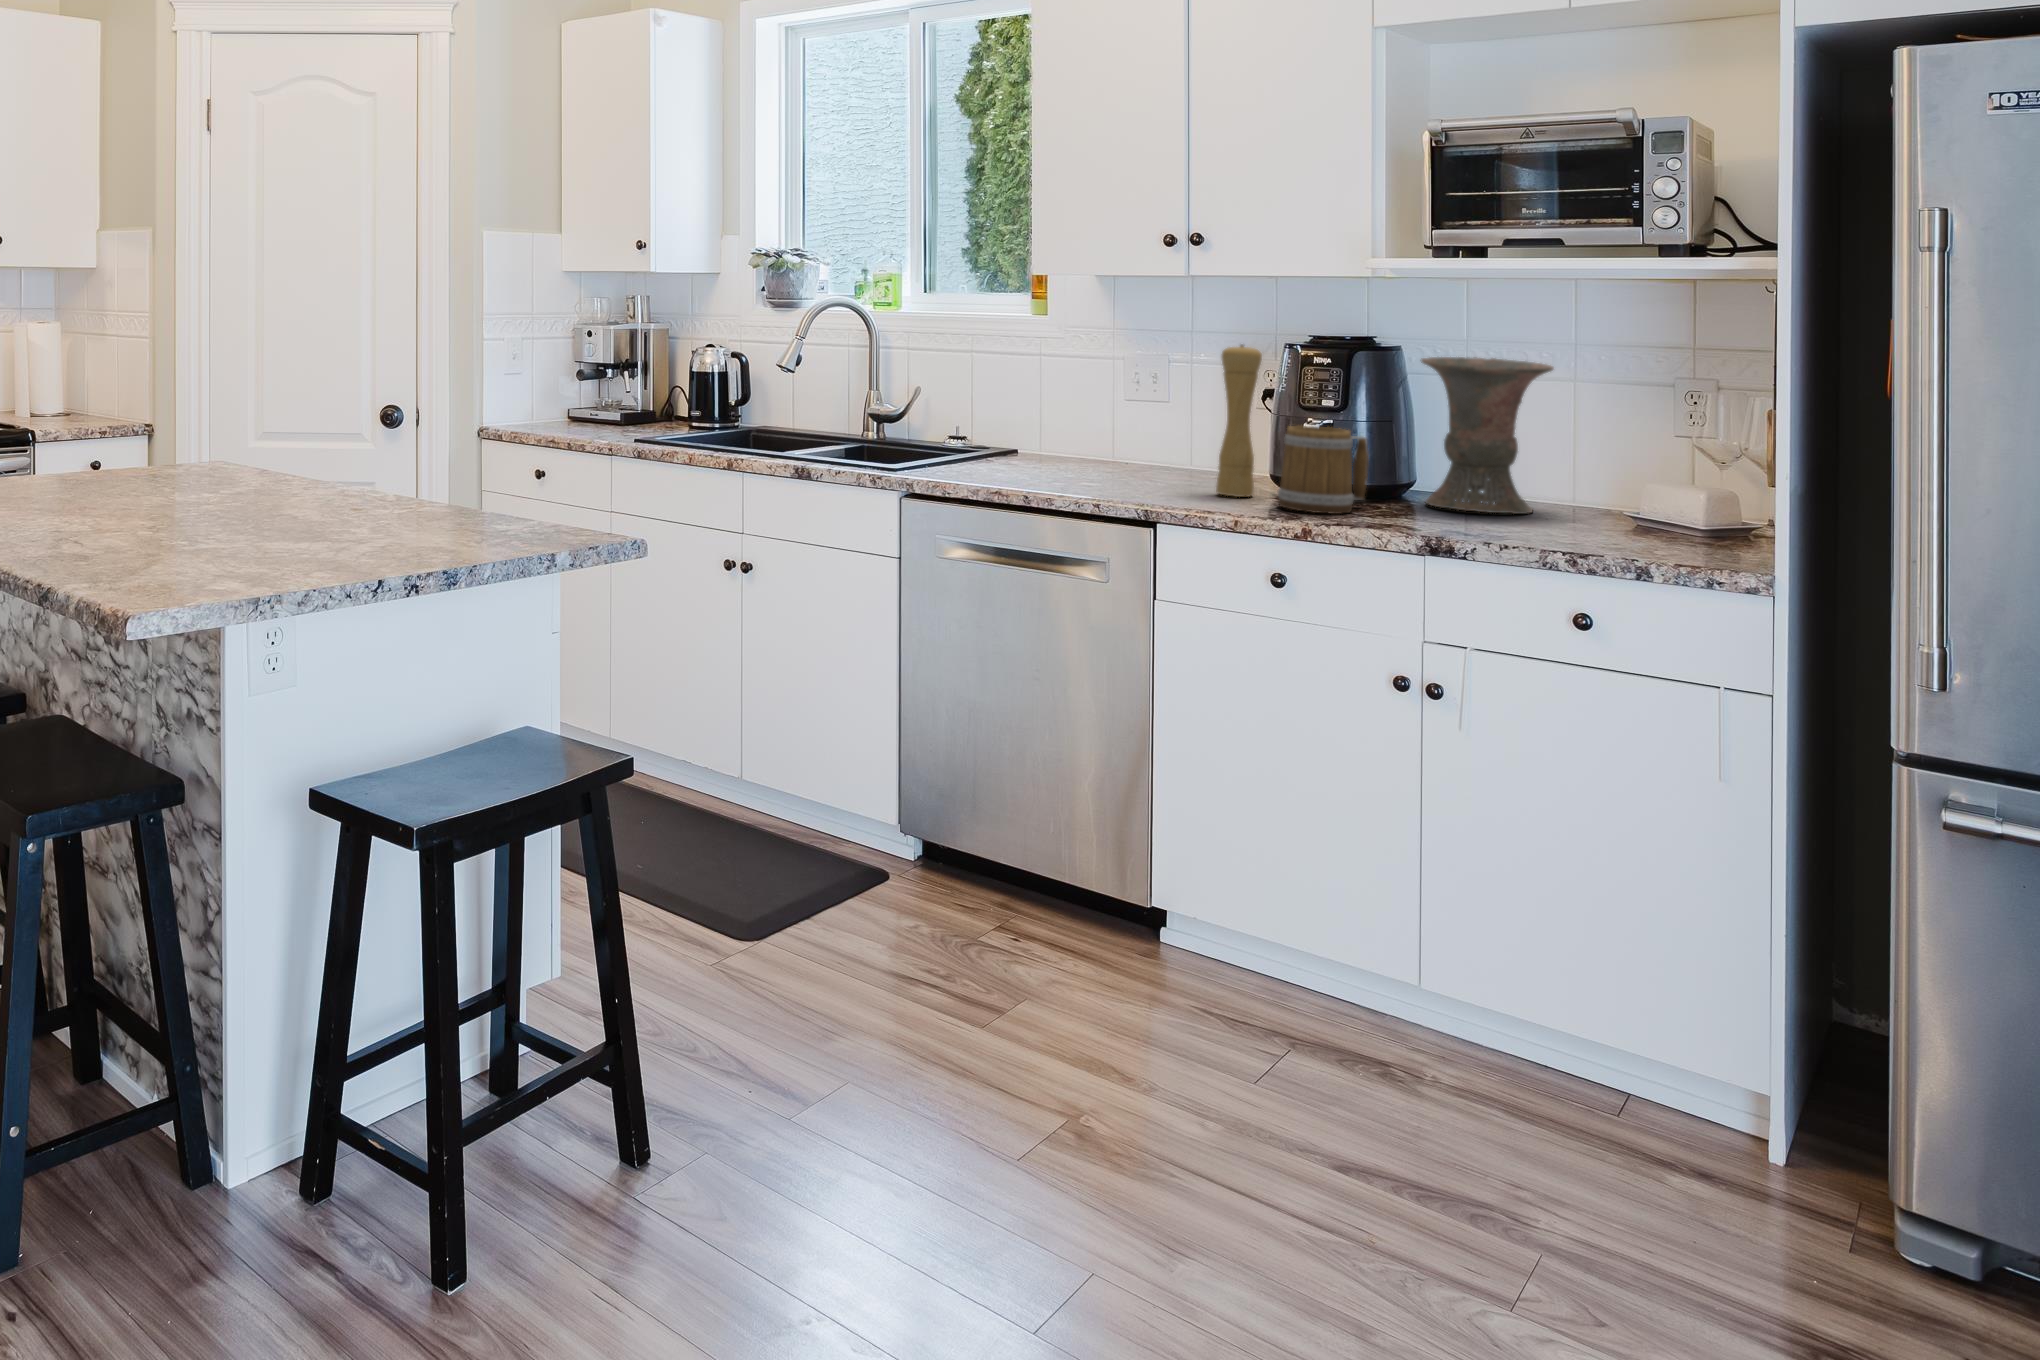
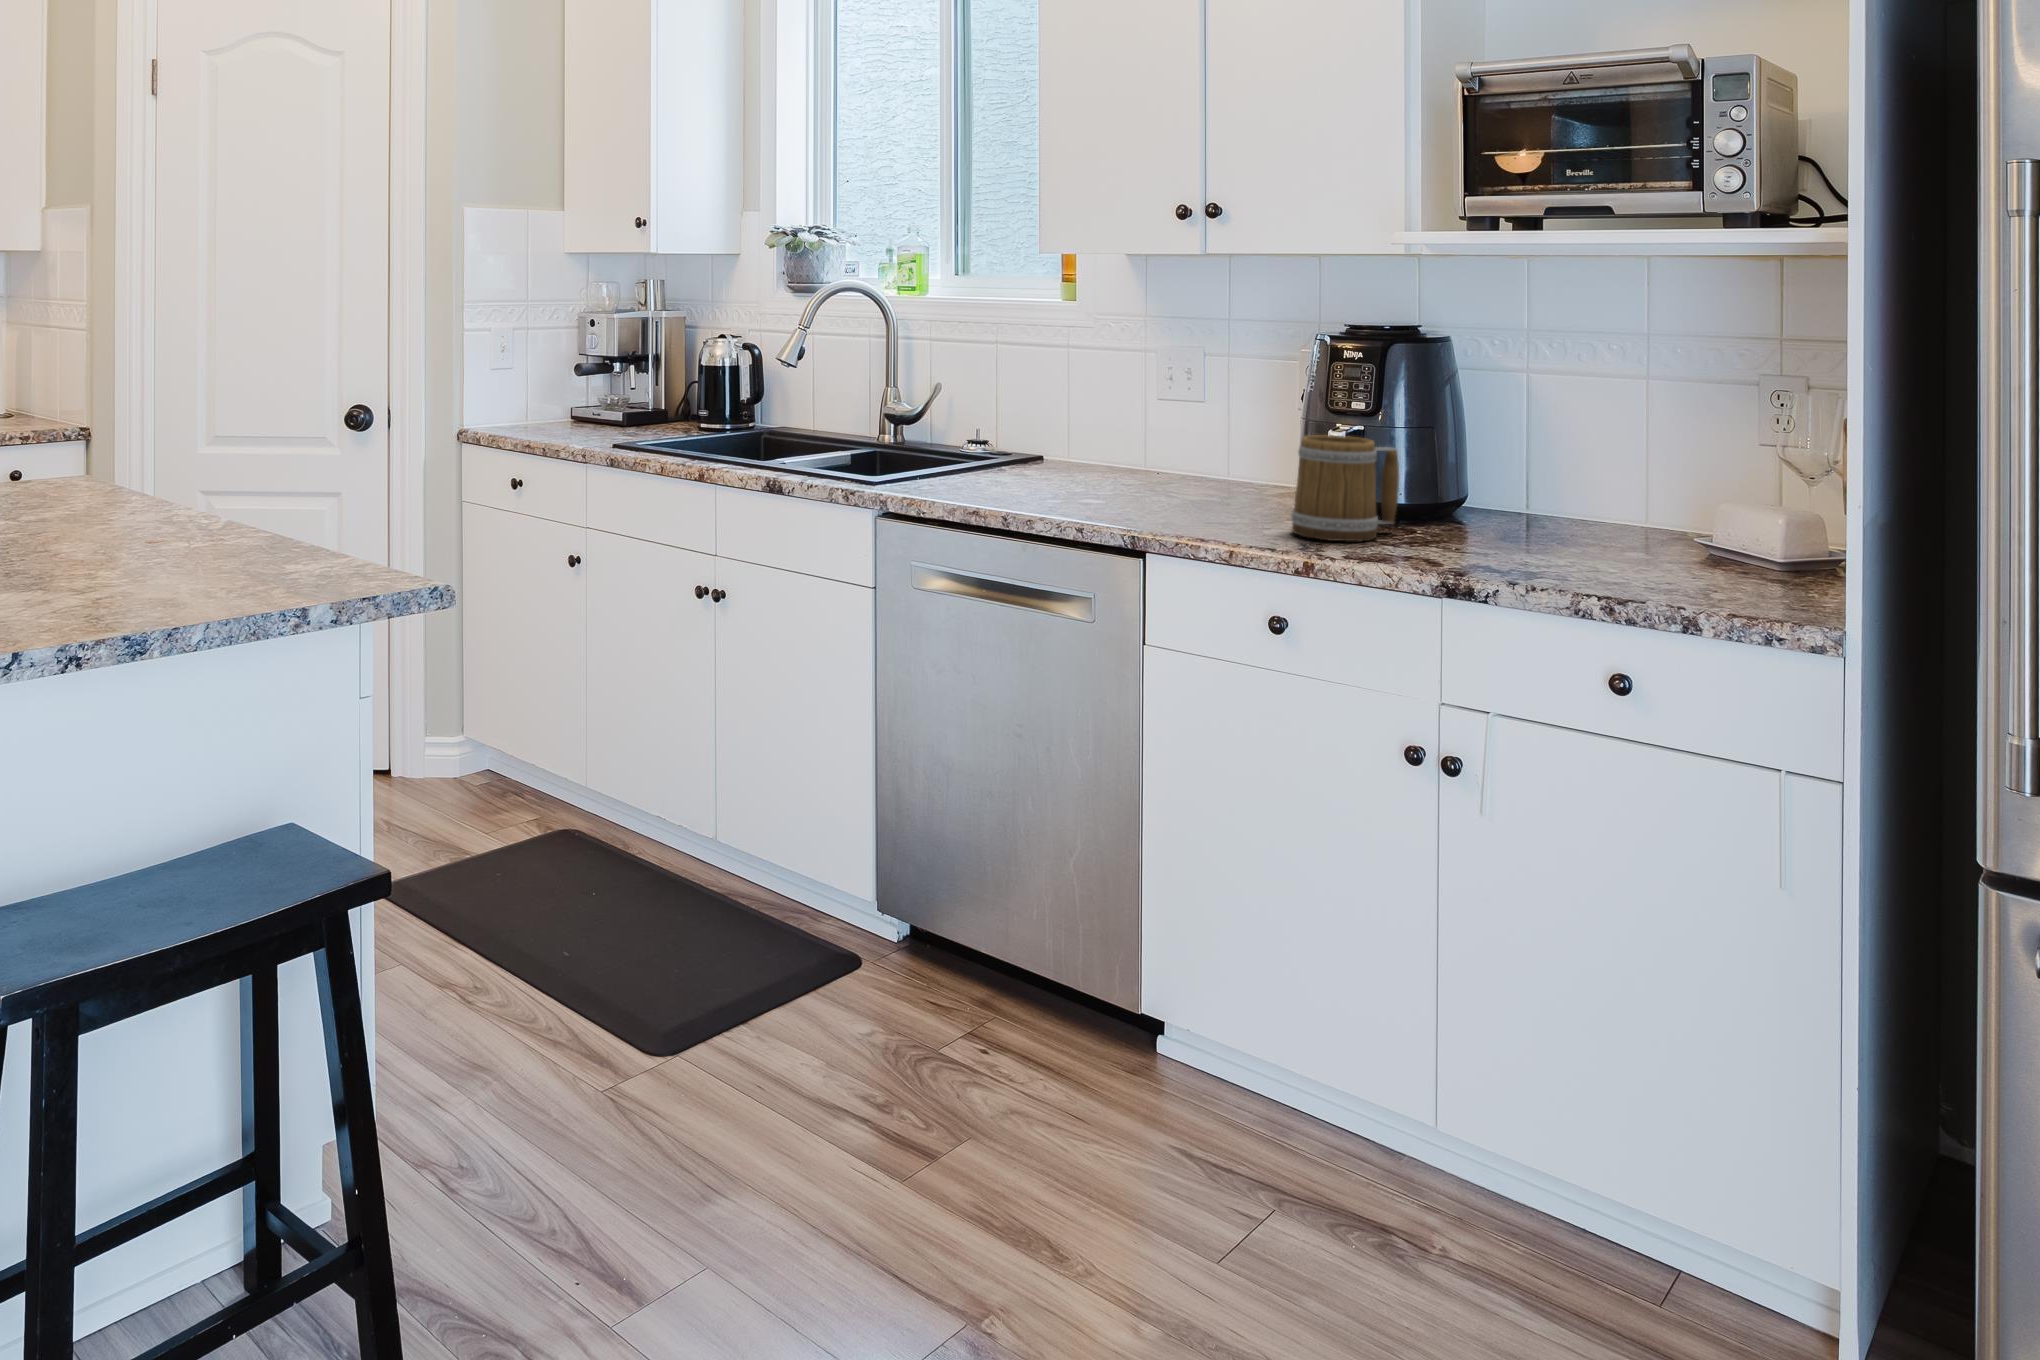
pepper mill: present [1216,345,1262,497] -> none [1231,337,1282,519]
vase: present [1421,357,1554,514] -> none [1462,352,1614,541]

